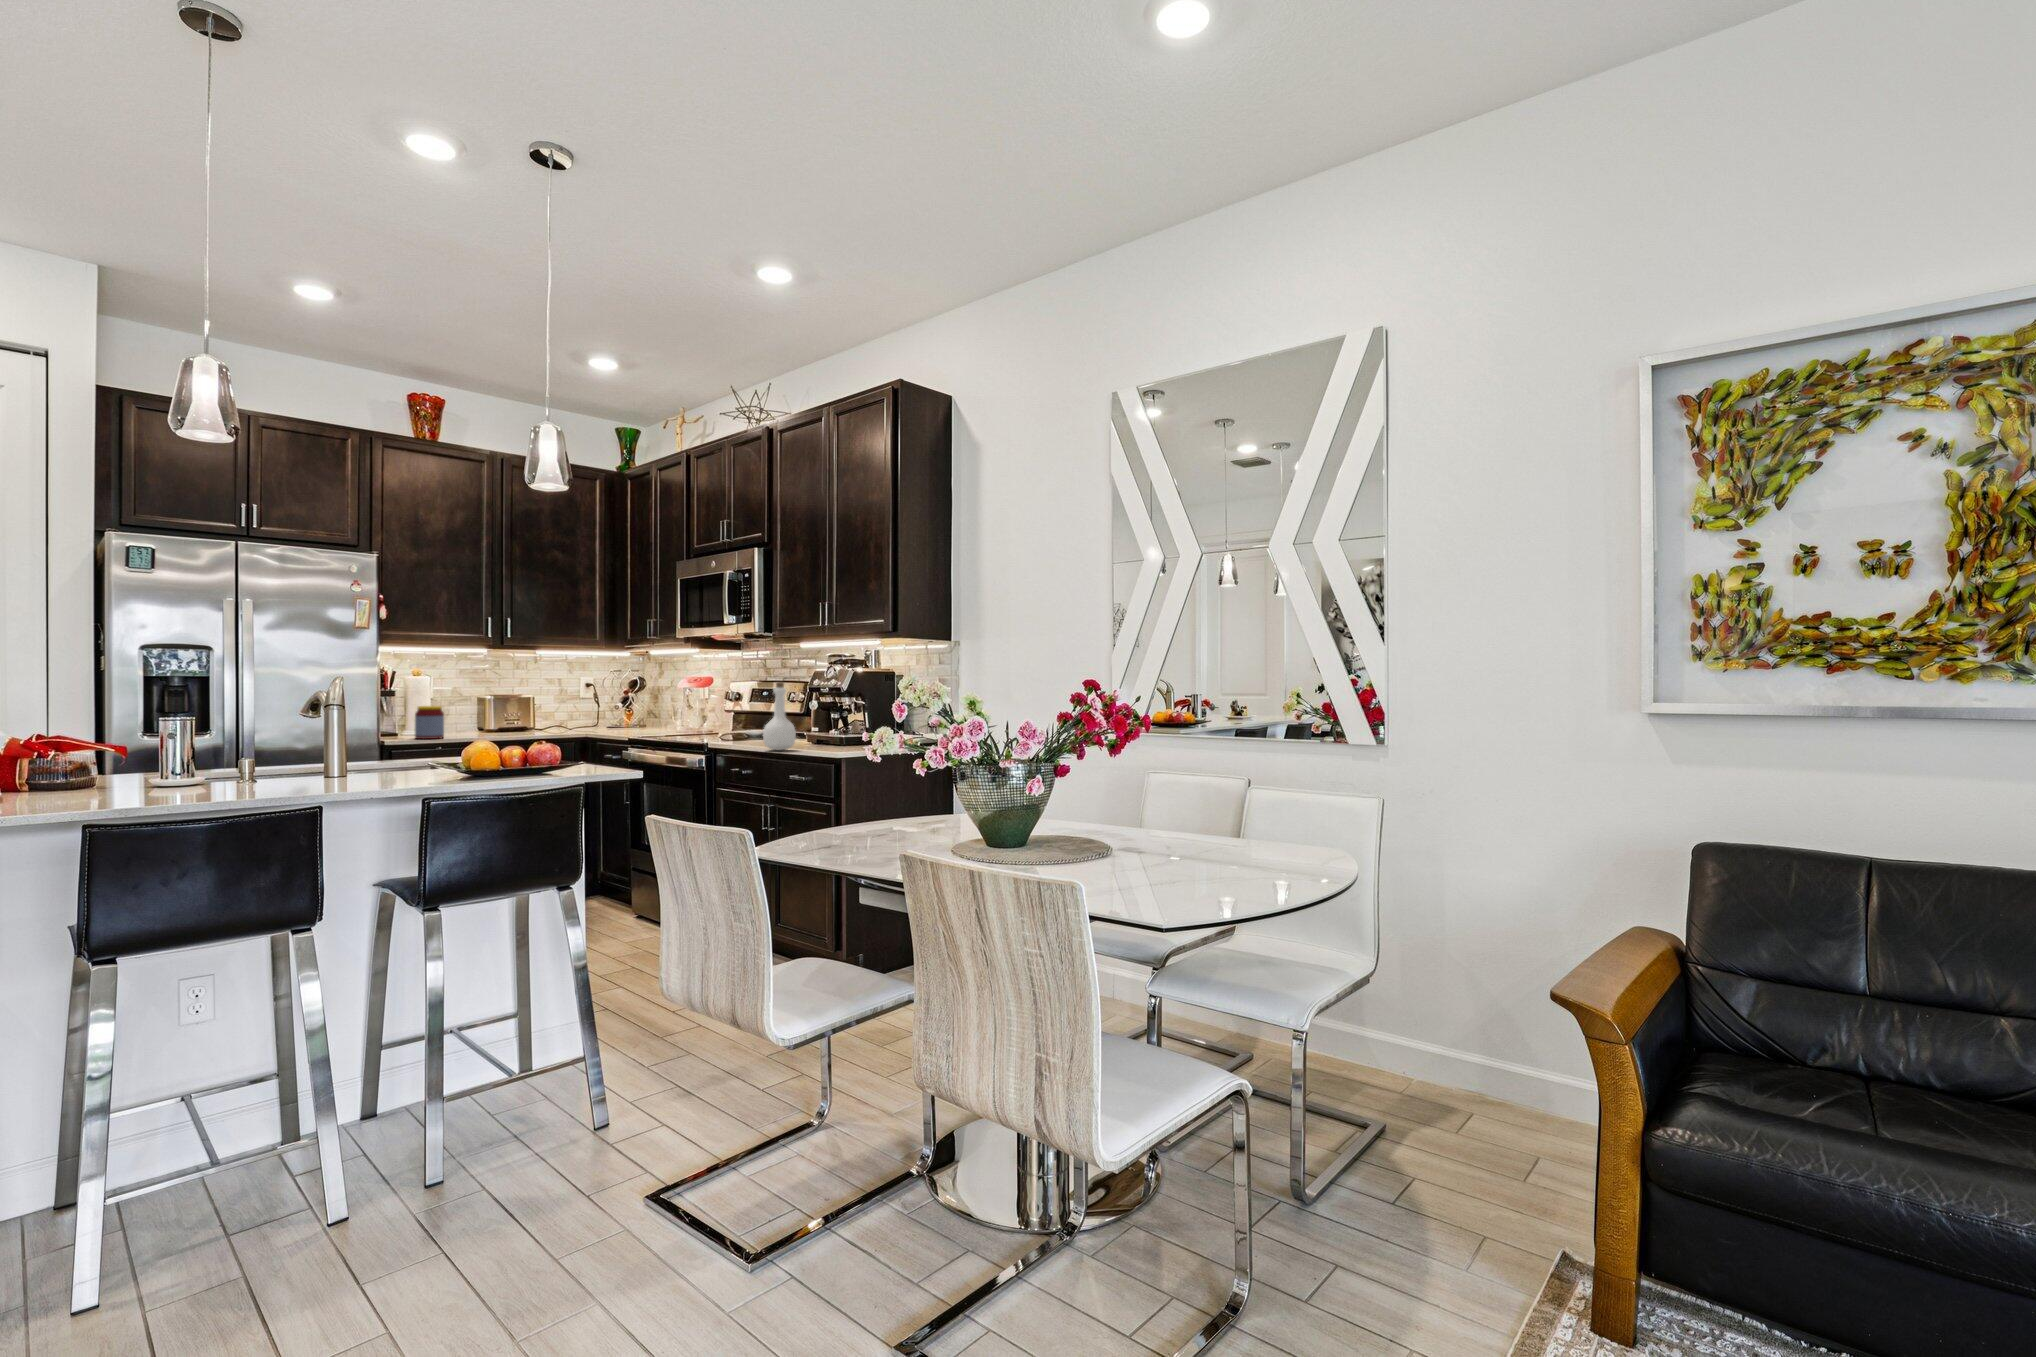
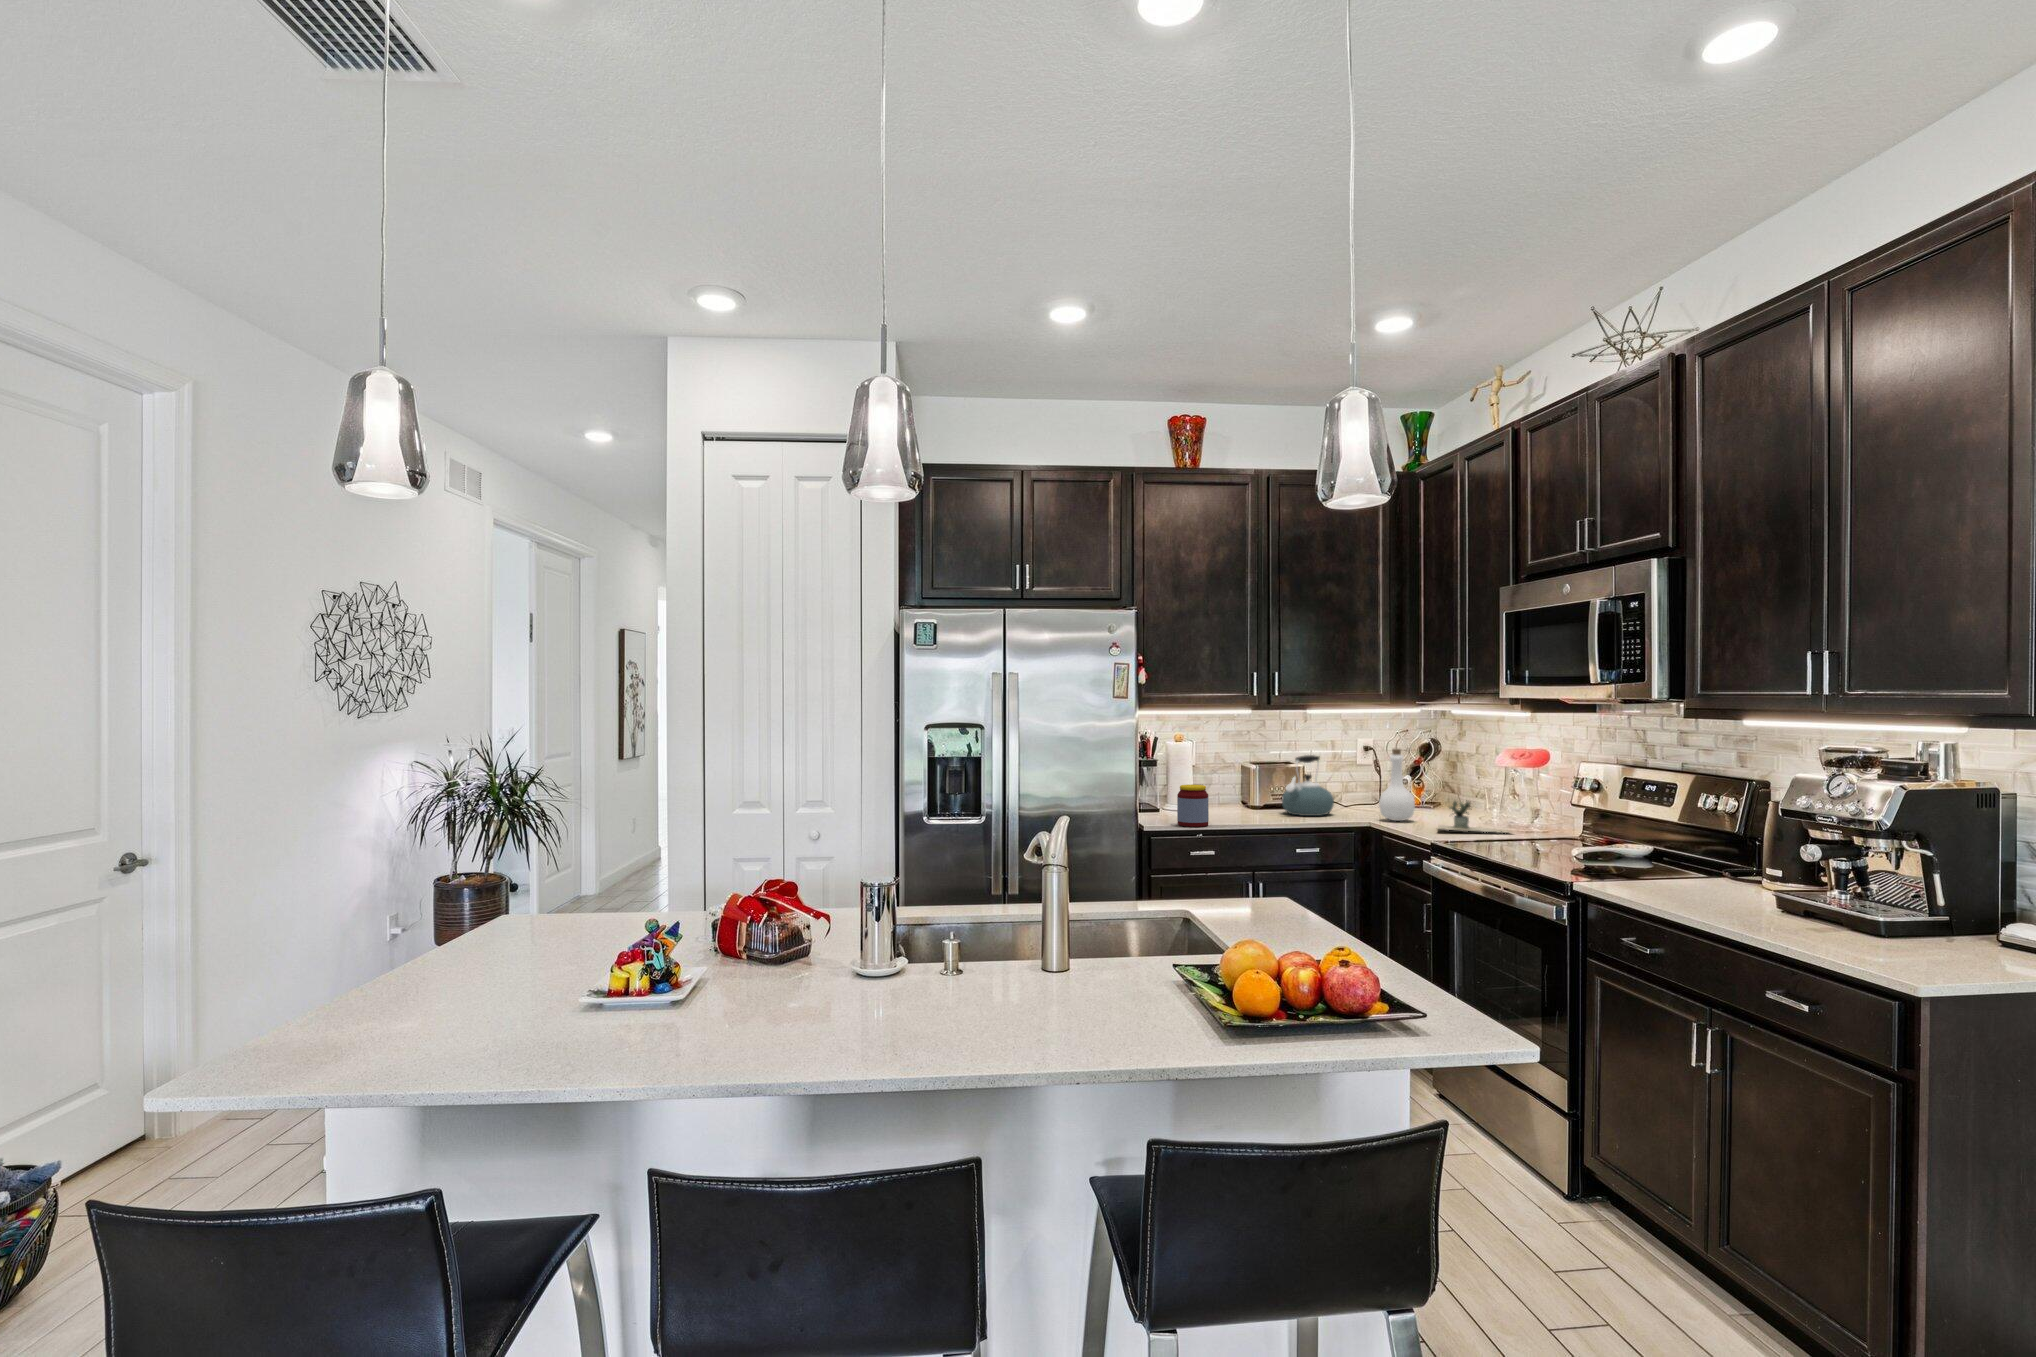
bottle: present [763,682,796,750] -> present [1379,749,1415,821]
kettle: none [511,685,556,732] -> present [1282,755,1334,816]
potted plant: none [630,711,704,733] -> present [1438,800,1500,832]

